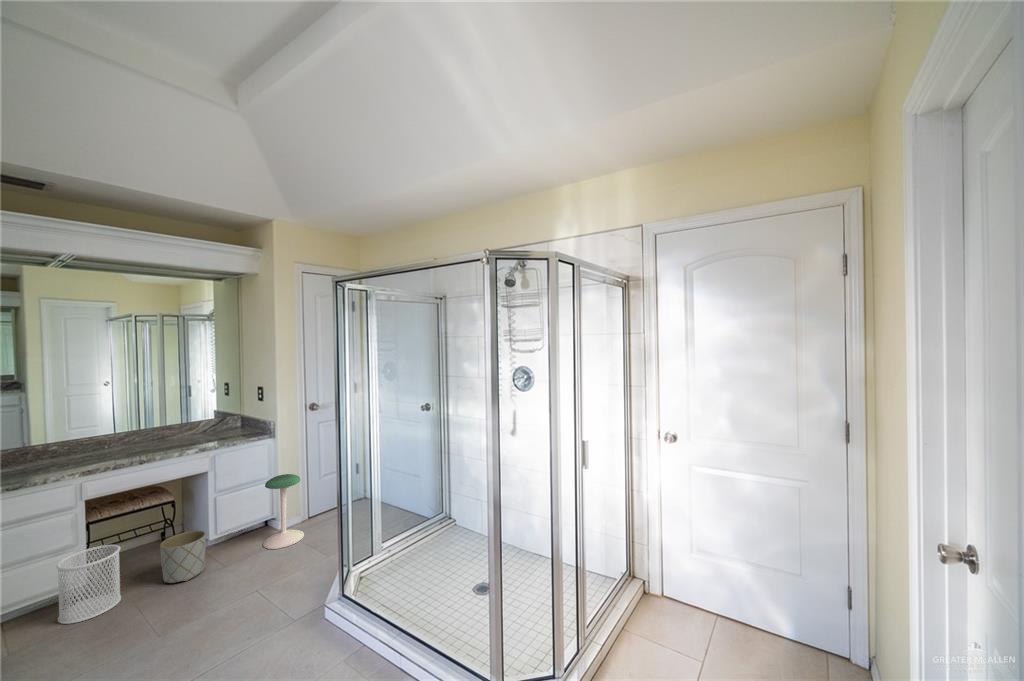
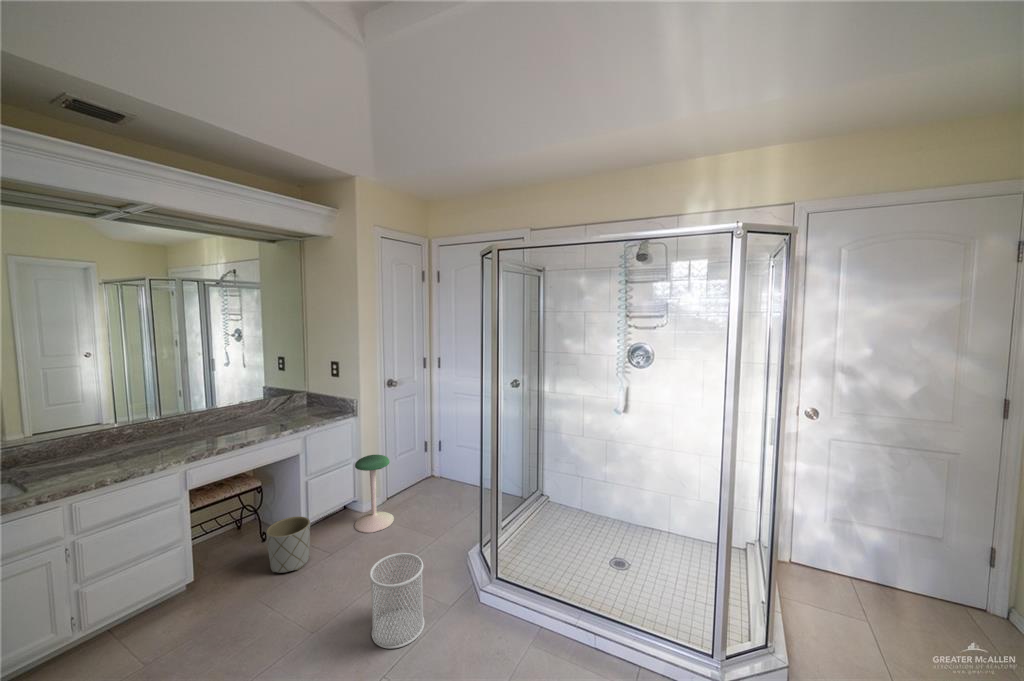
wastebasket: present [56,545,121,624] -> present [369,553,425,649]

